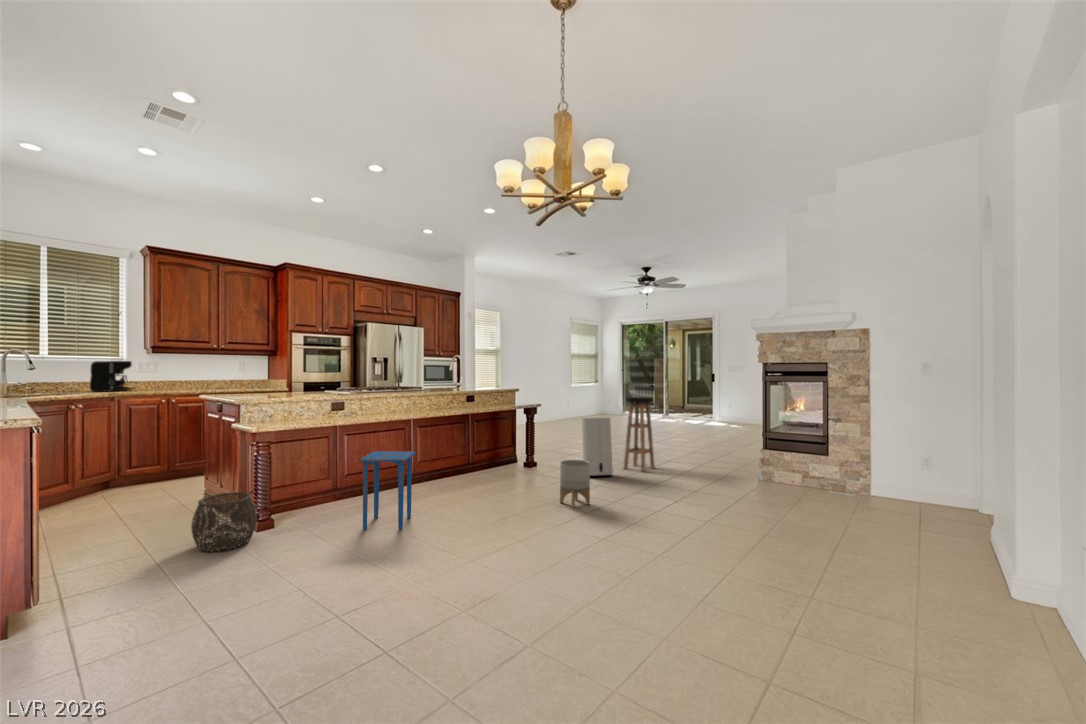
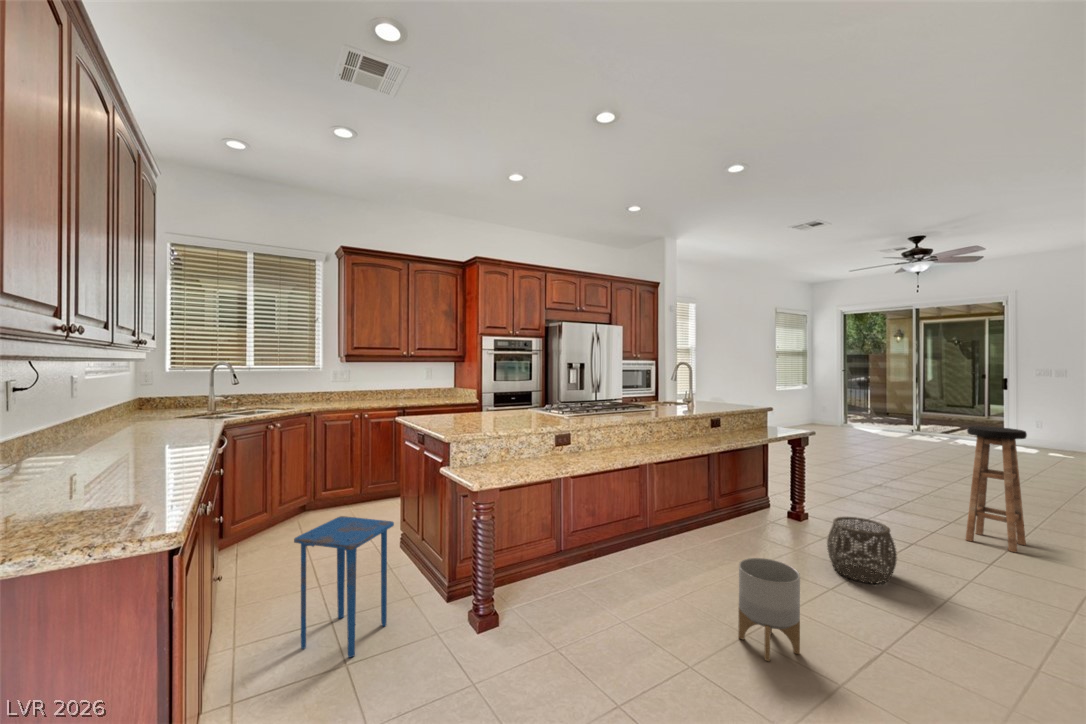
coffee maker: present [90,361,132,391] -> none [290,371,328,405]
air purifier: present [581,418,613,476] -> none [900,461,966,556]
side table: present [360,451,415,530] -> present [294,516,394,657]
planter: present [560,460,590,508] -> present [738,558,800,661]
woven basket: present [191,492,257,552] -> present [827,517,897,584]

